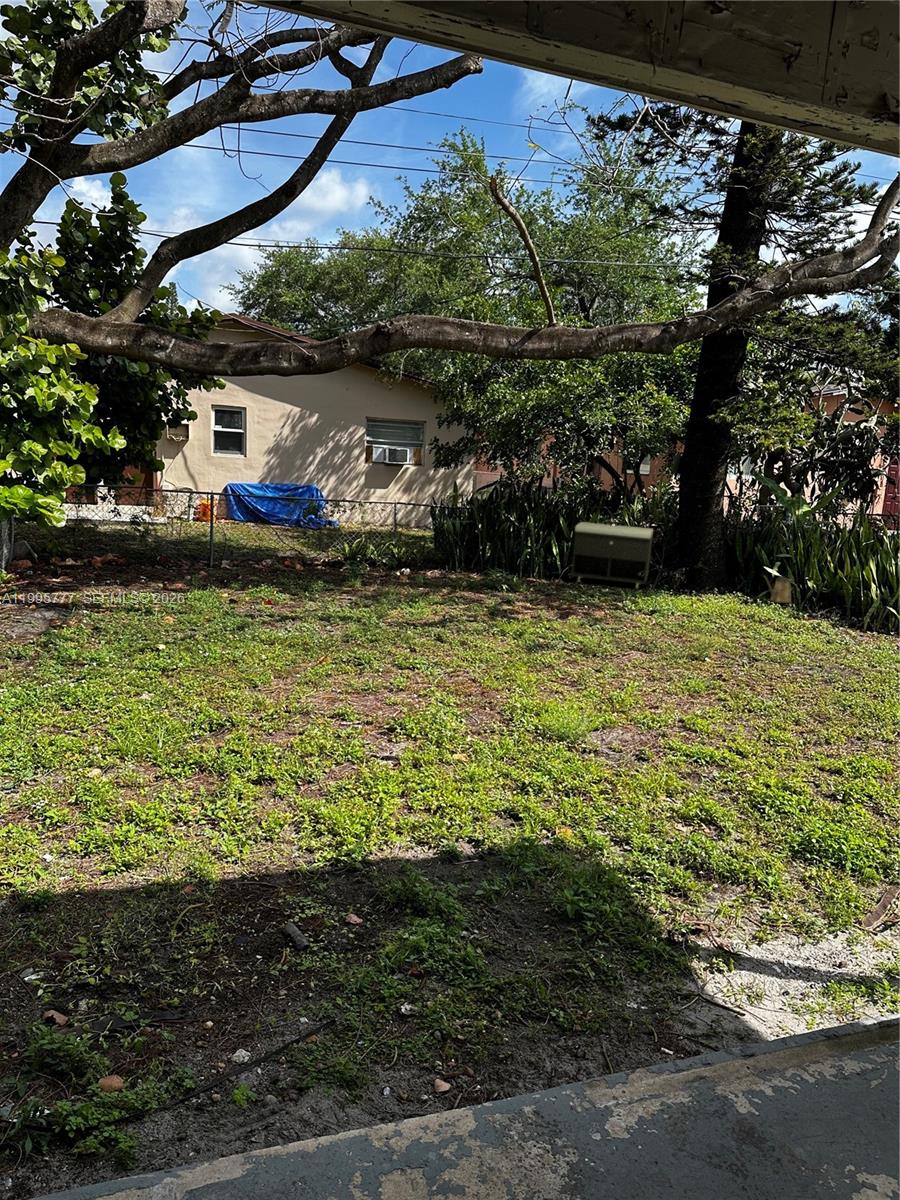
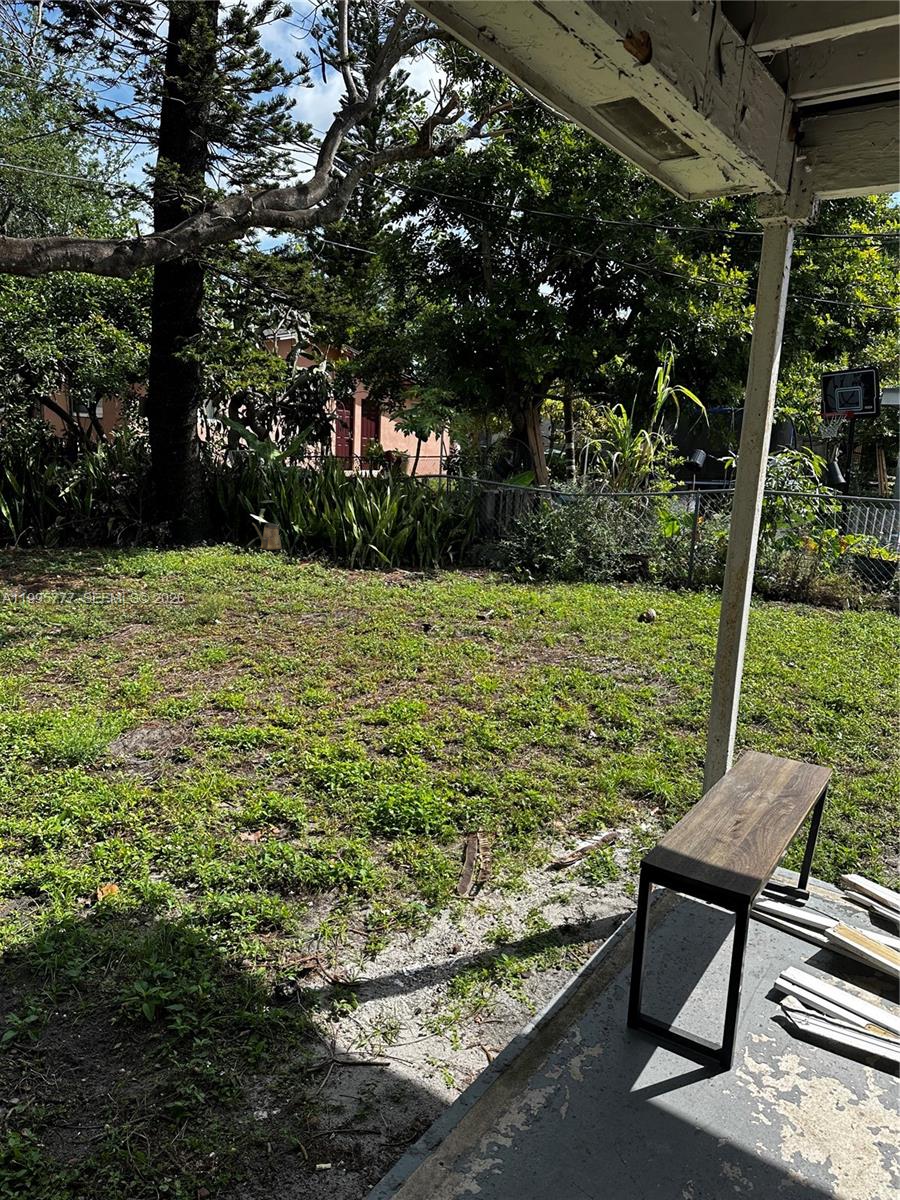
storage bench: present [571,522,653,588] -> none [27,475,124,548]

